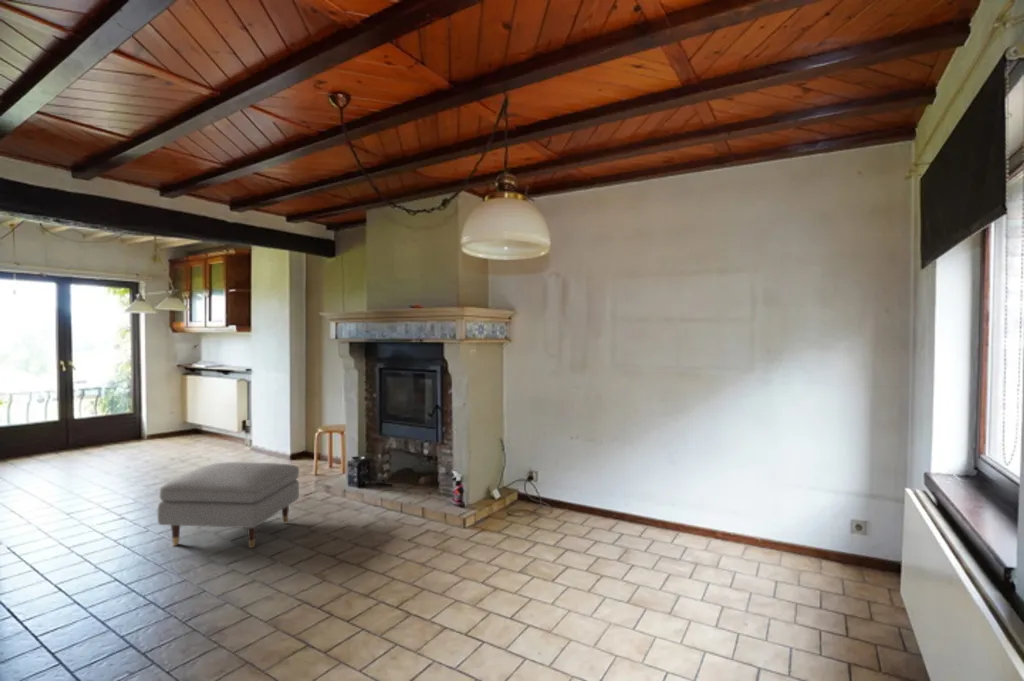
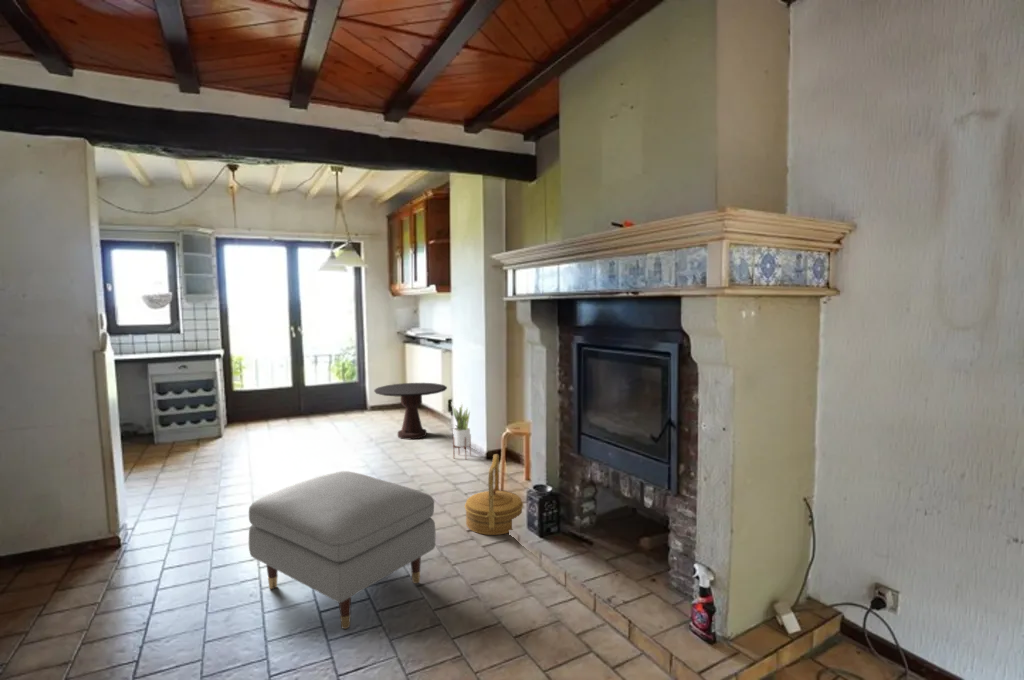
side table: none [176,408,247,456] -> present [374,383,447,439]
potted plant: none [262,418,280,463] -> present [453,405,471,457]
woven basket: none [300,445,342,497] -> present [465,454,523,535]

